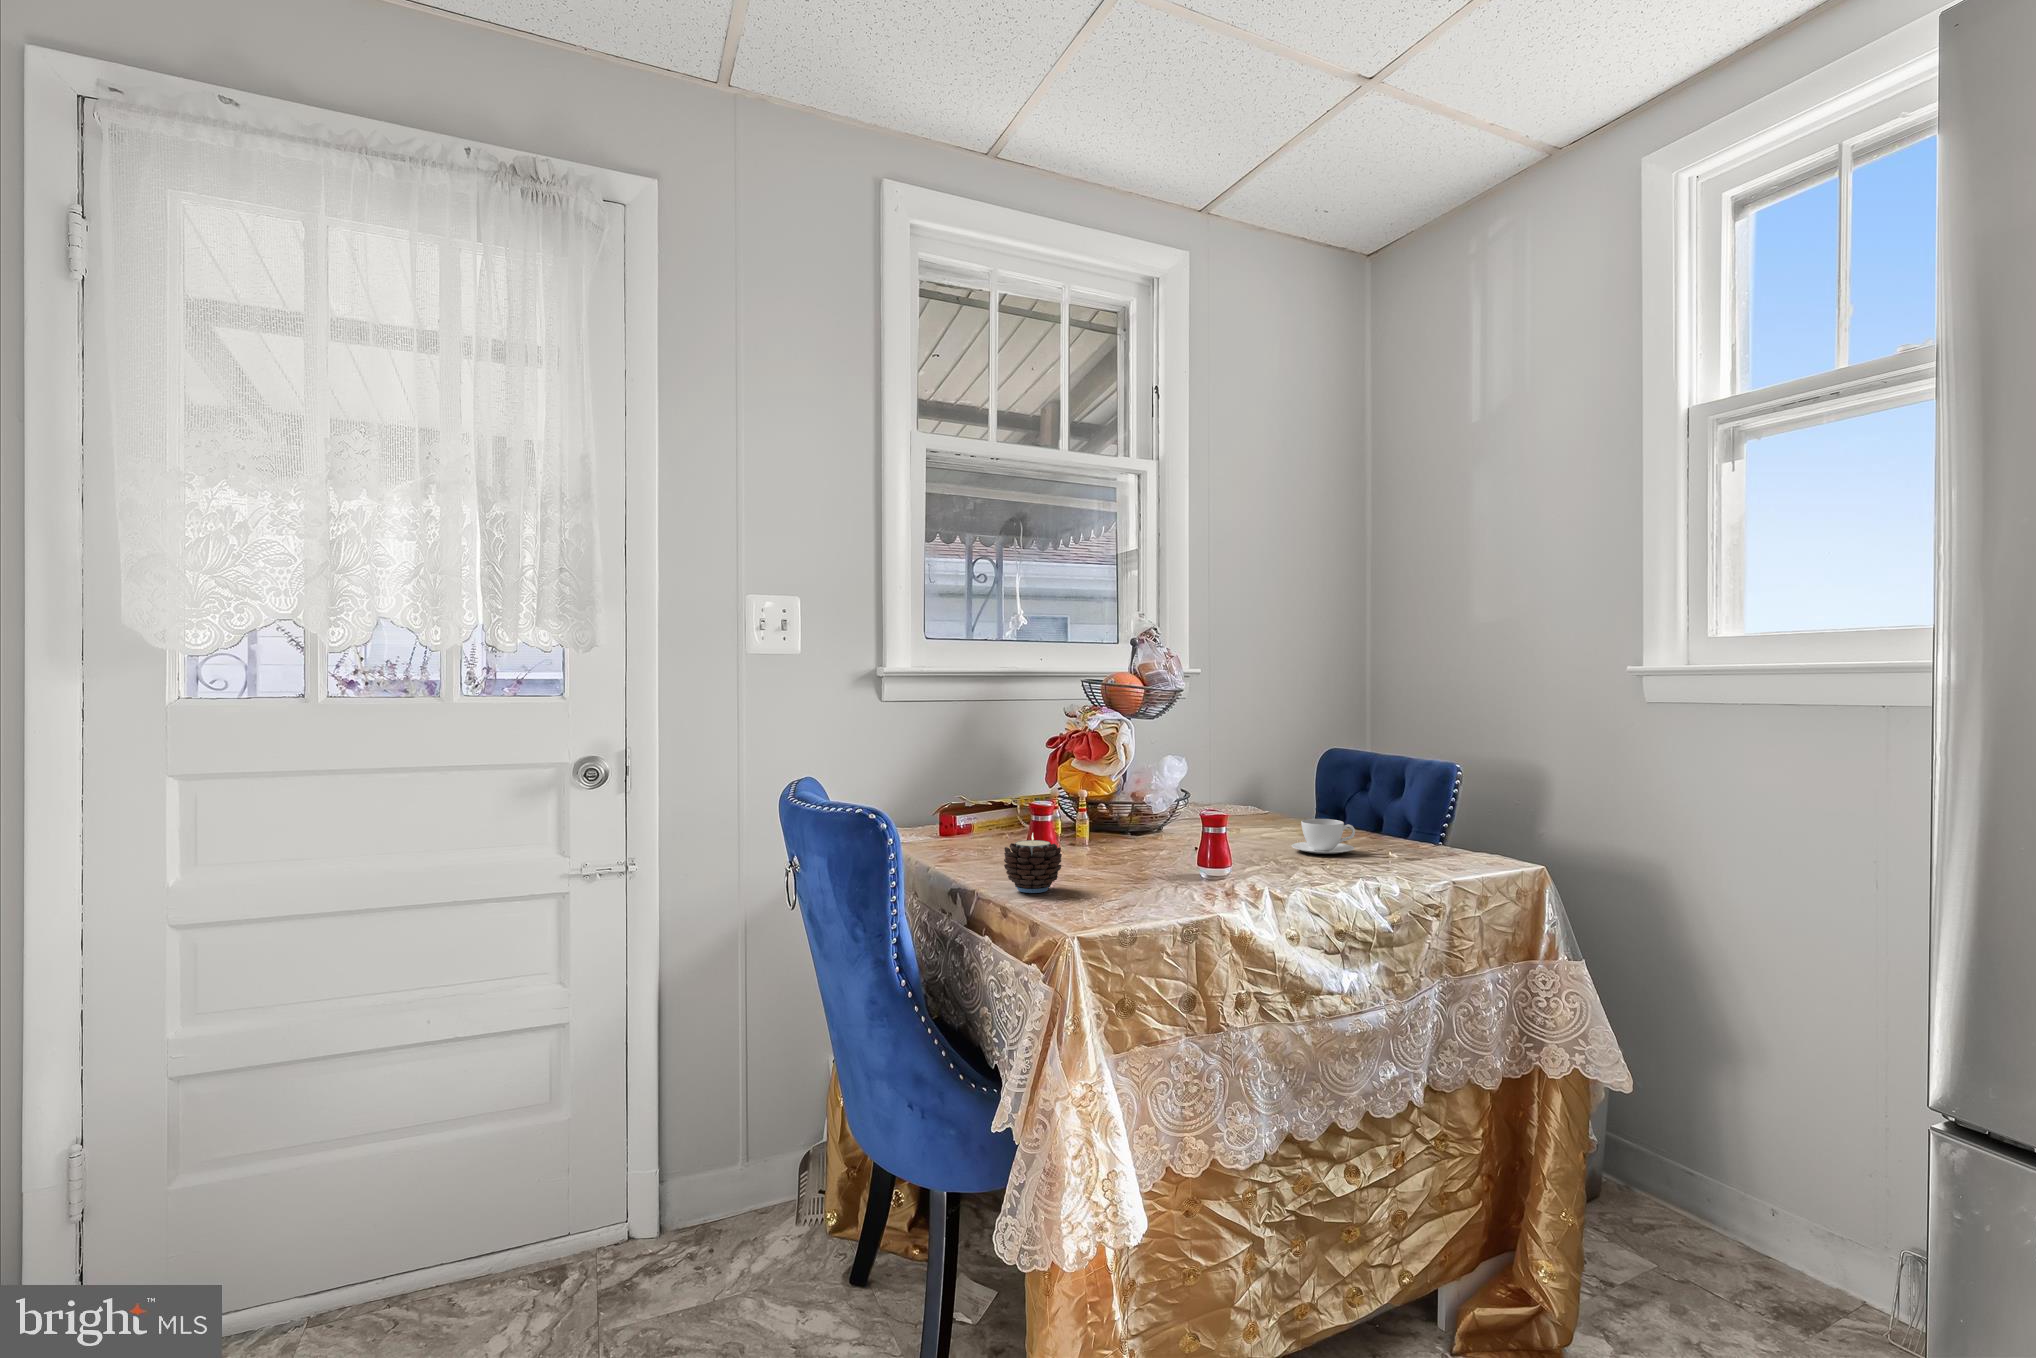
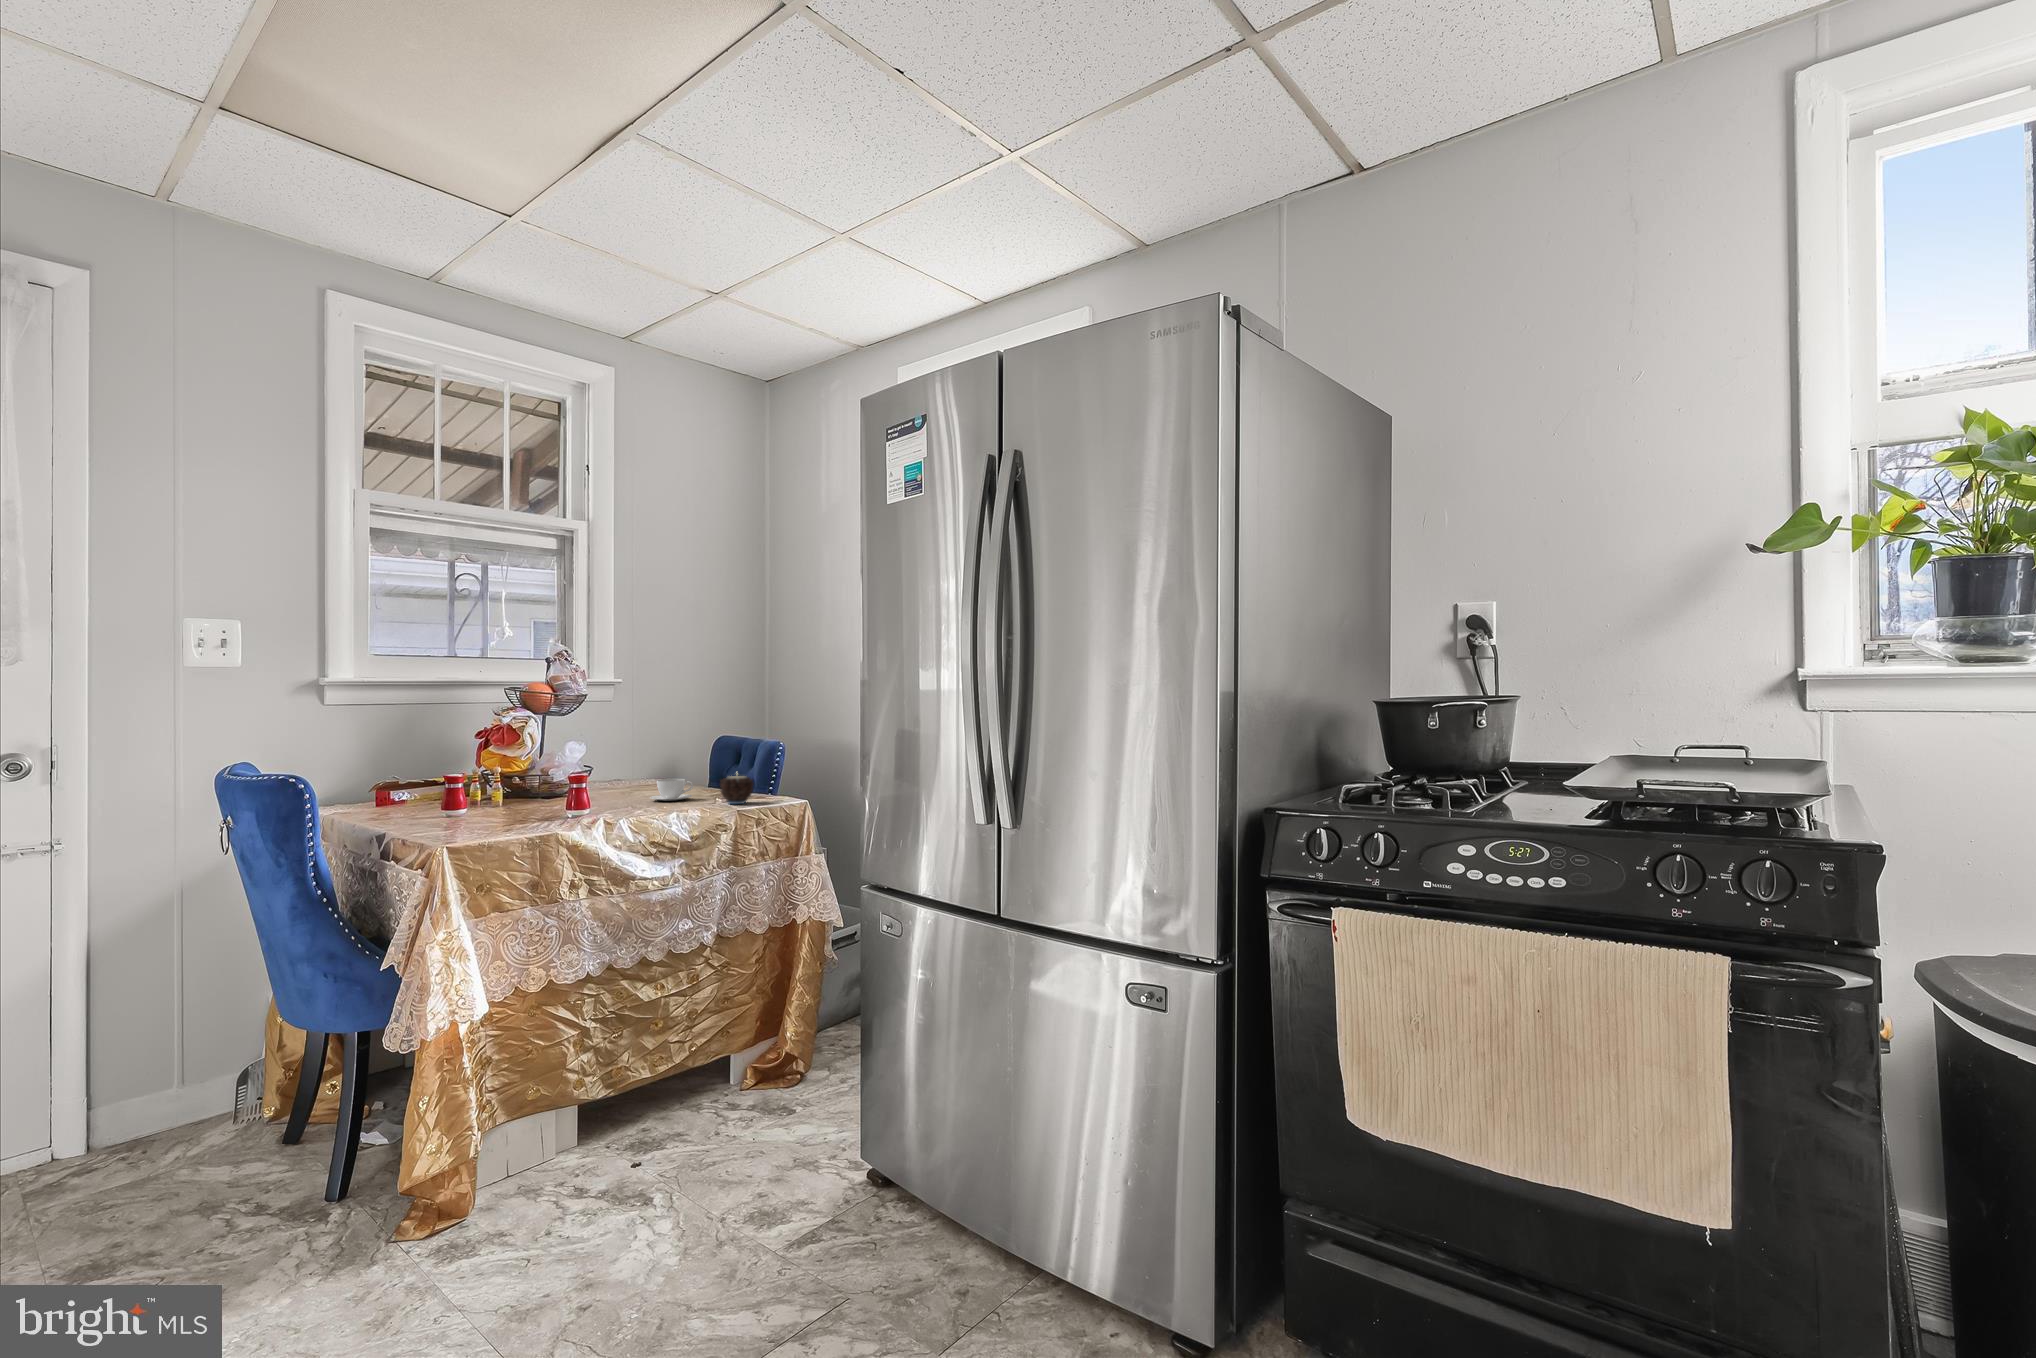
candle: present [1004,833,1062,893] -> present [720,776,754,804]

